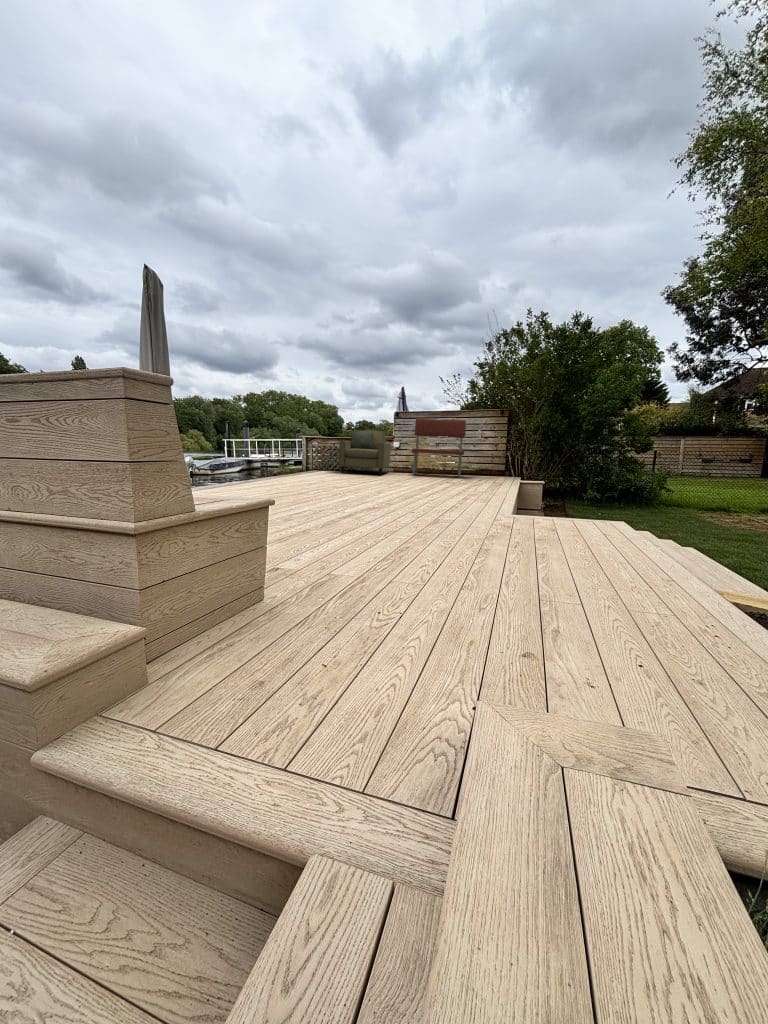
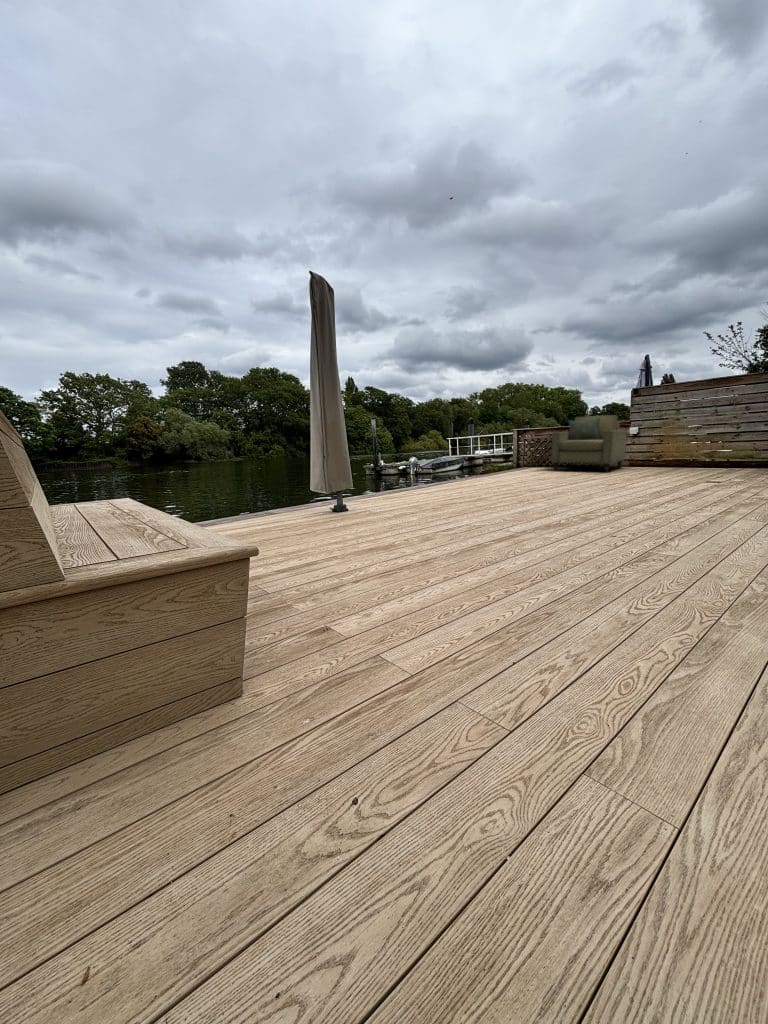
bench: present [412,418,466,478] -> none [655,387,754,472]

